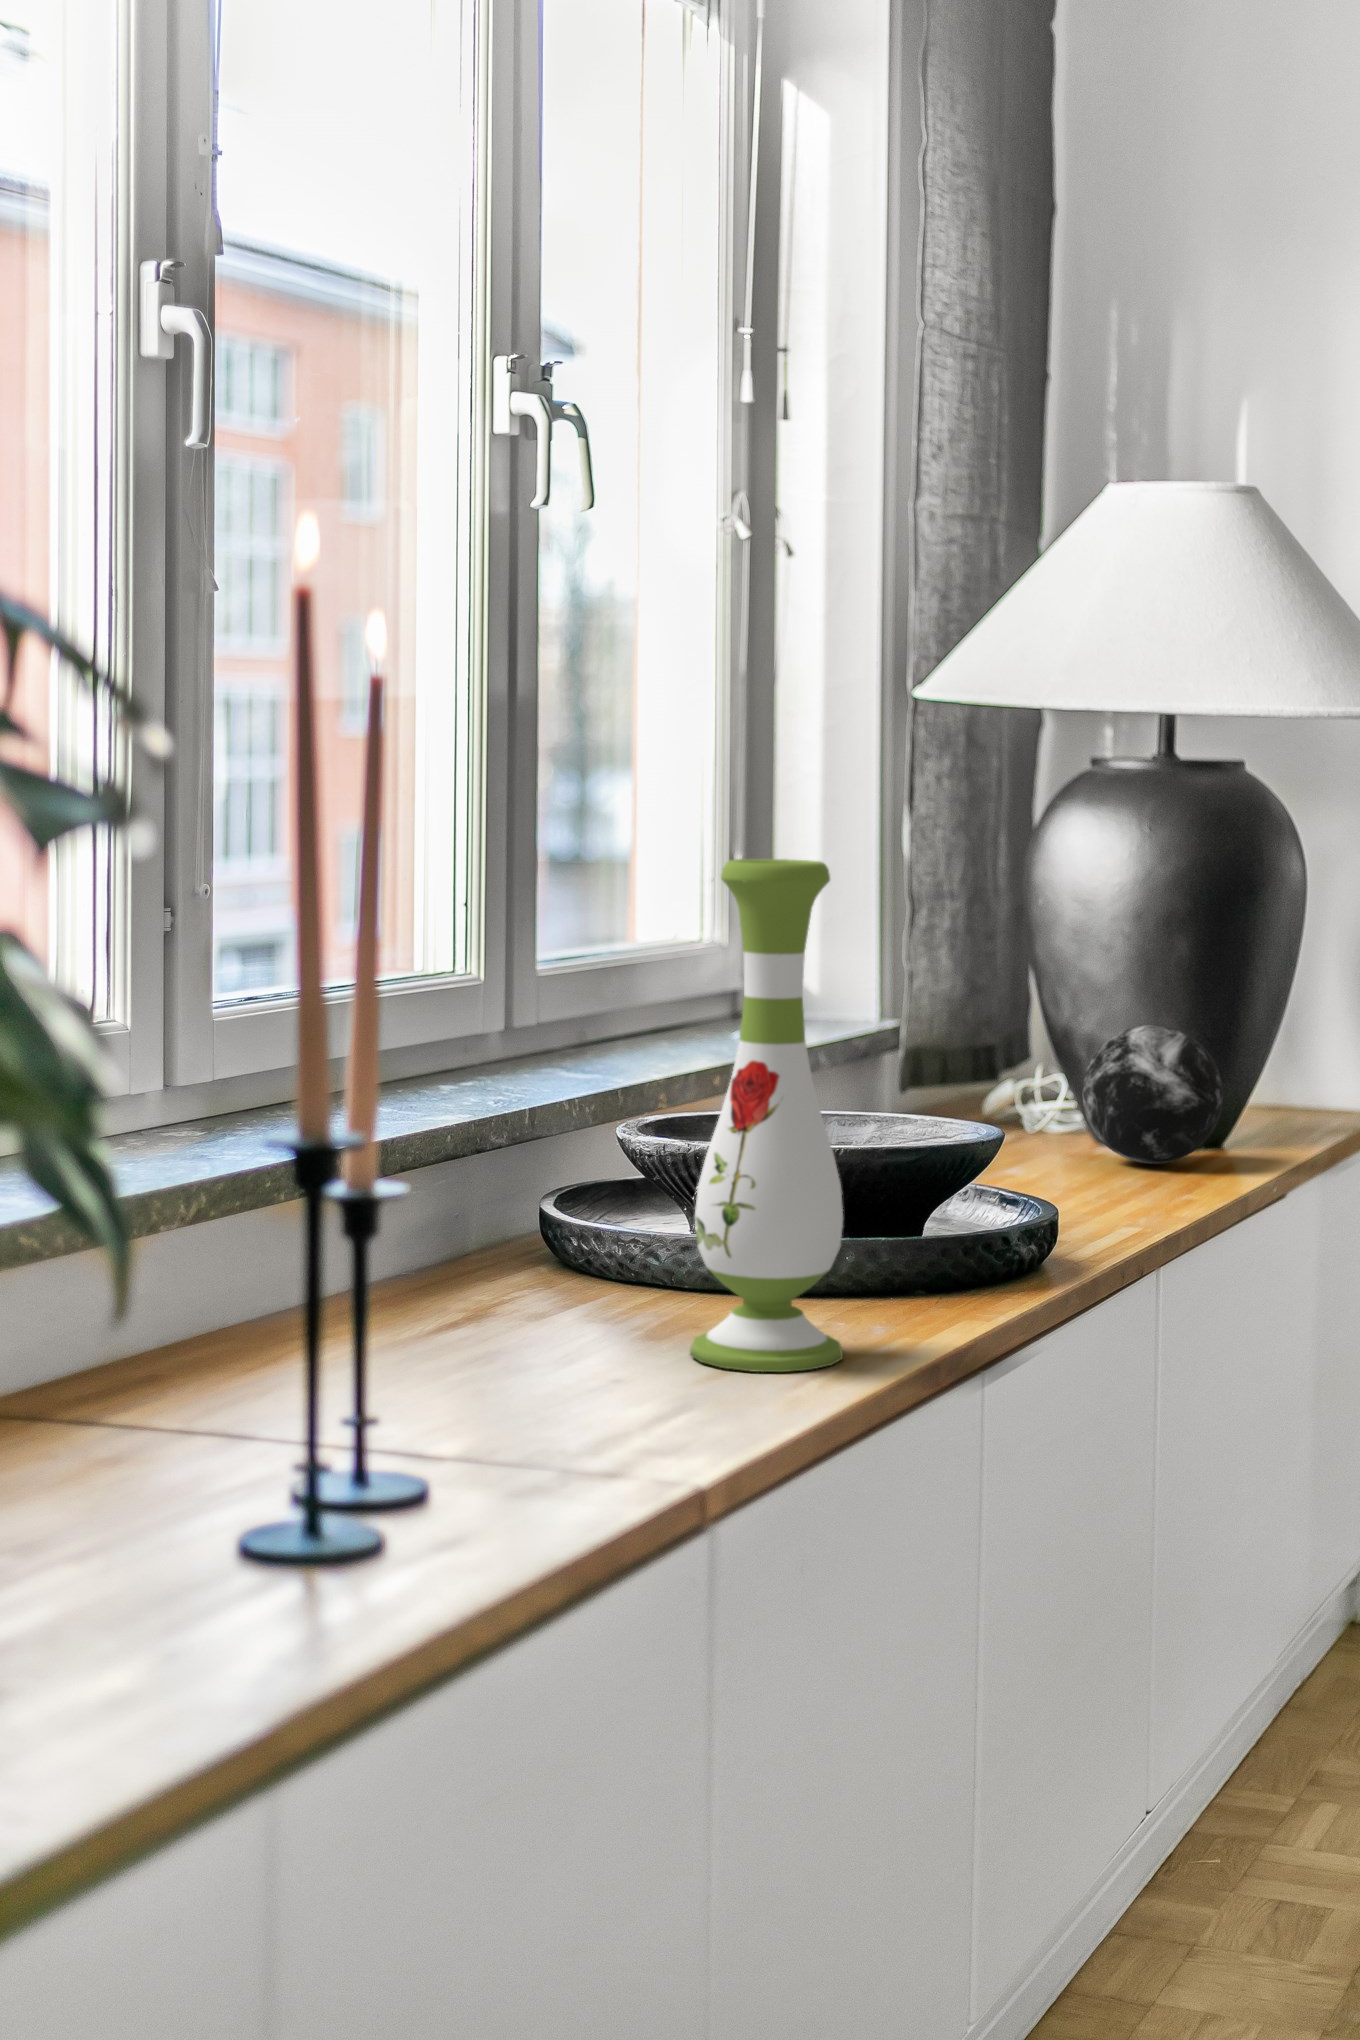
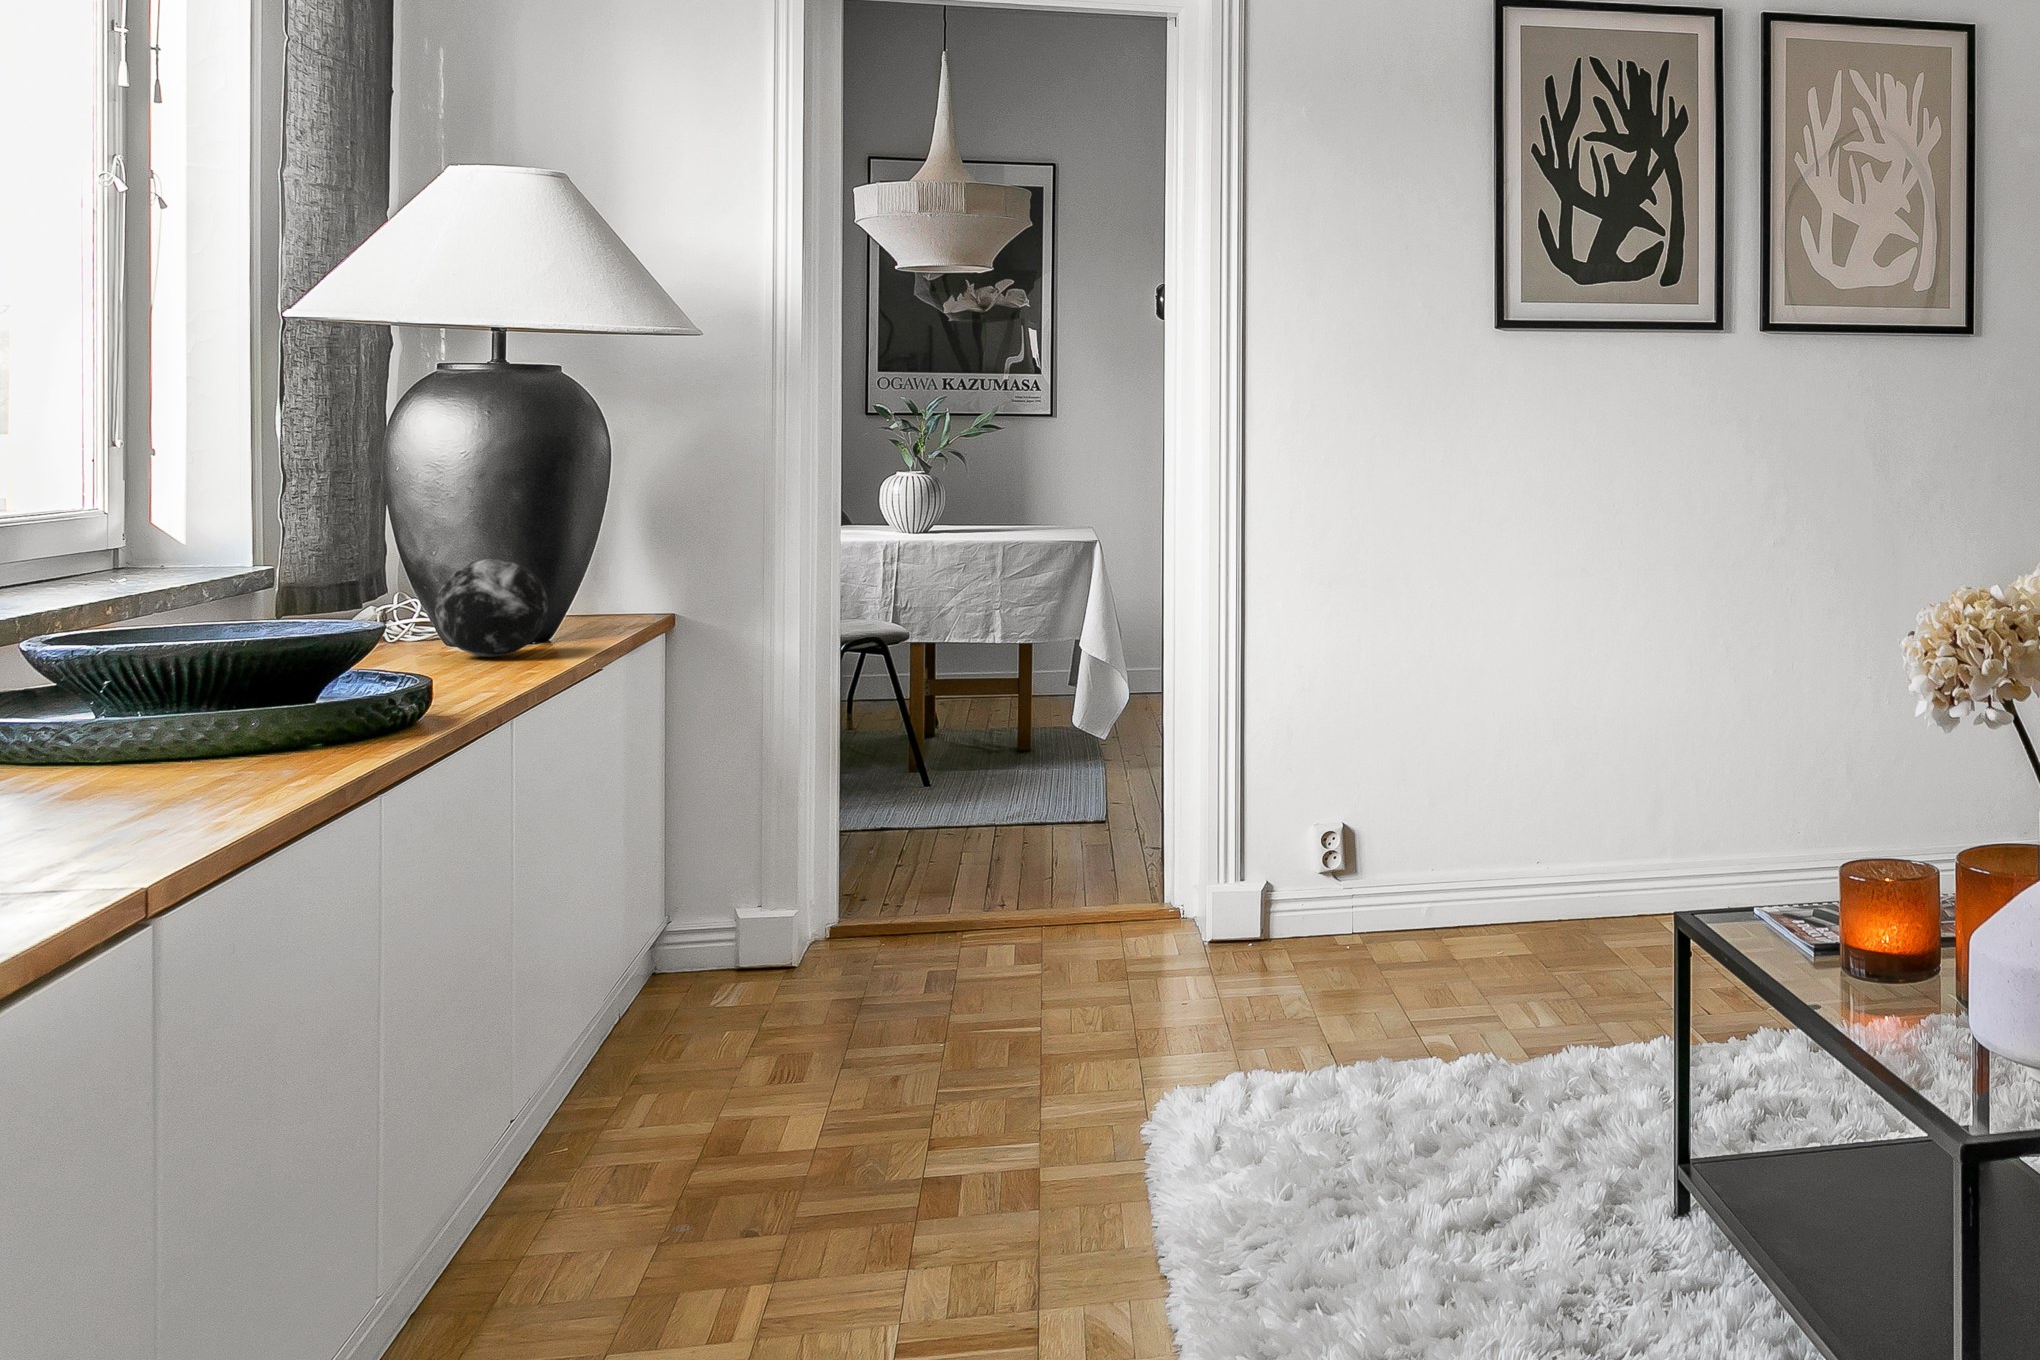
vase: present [690,859,843,1372] -> none [119,440,254,800]

